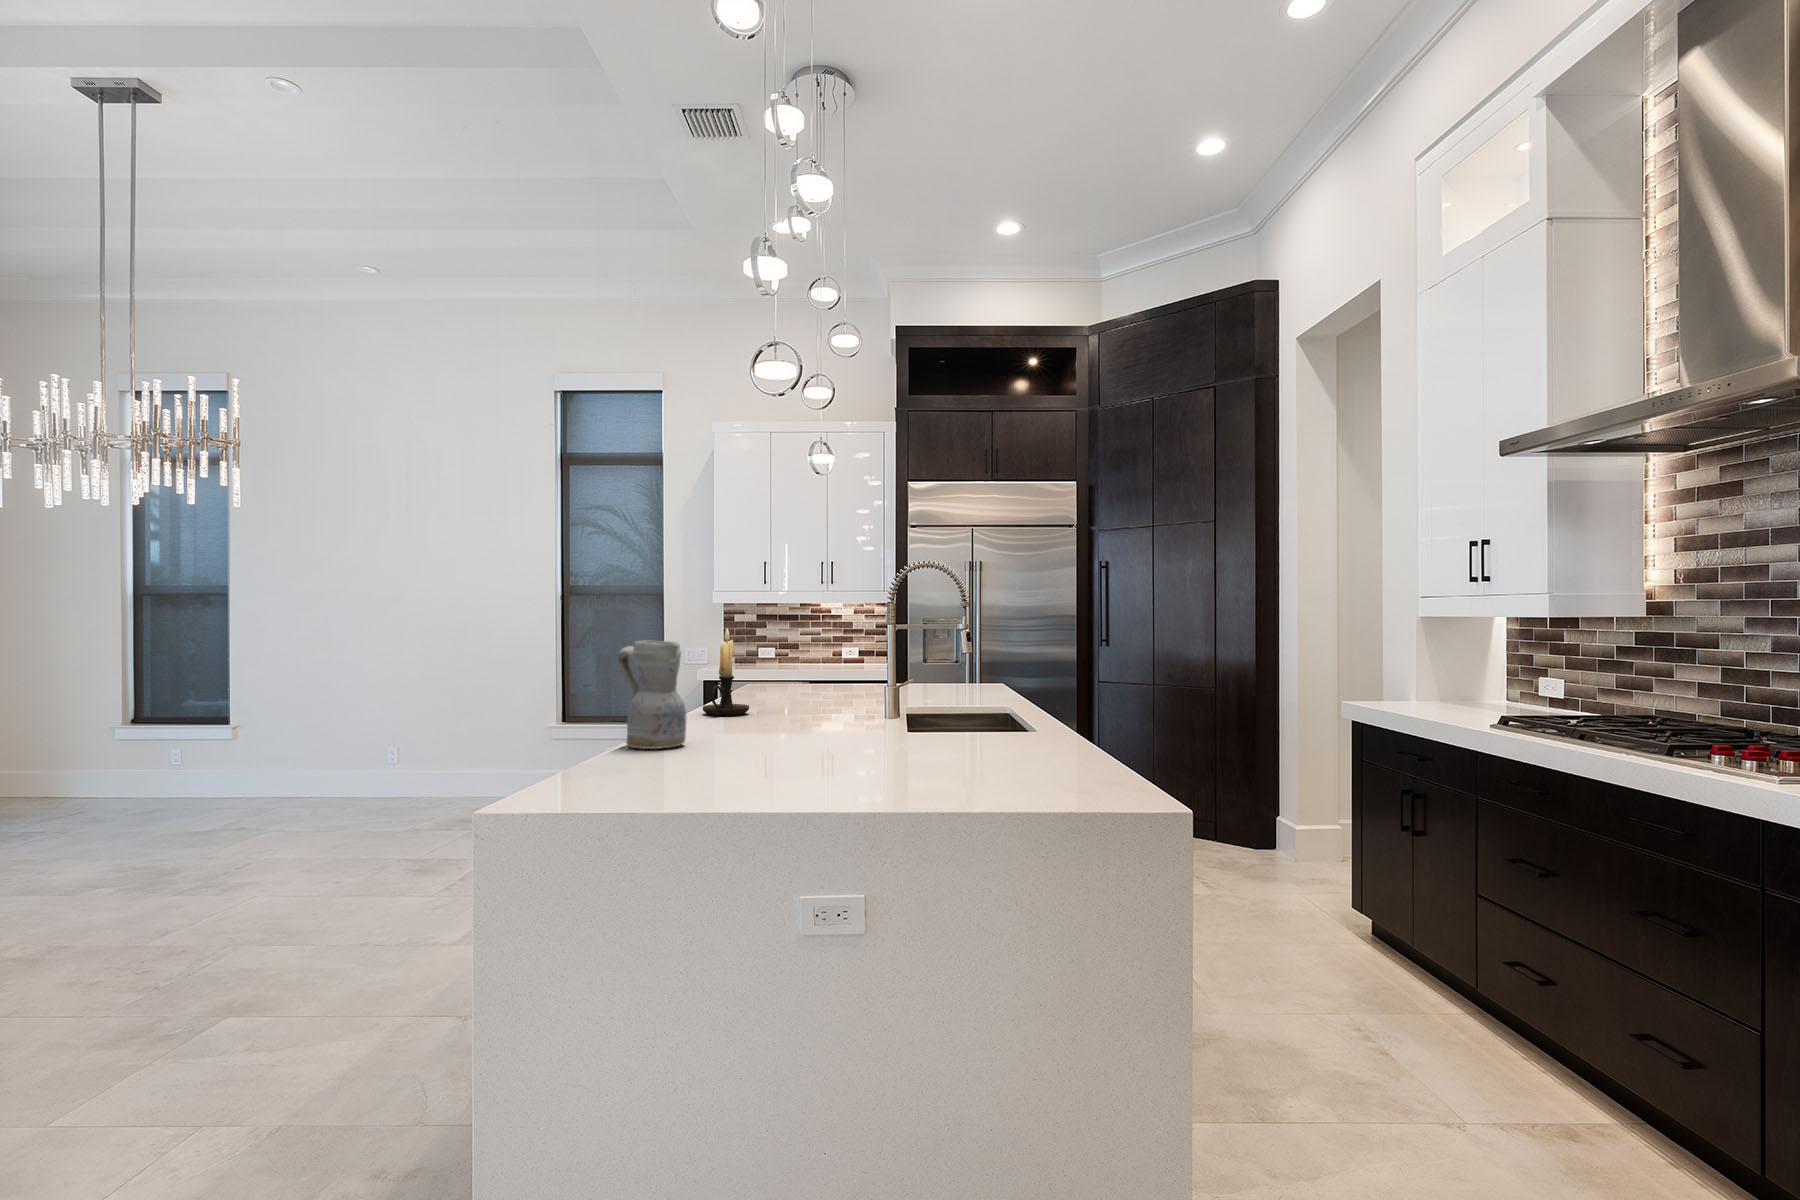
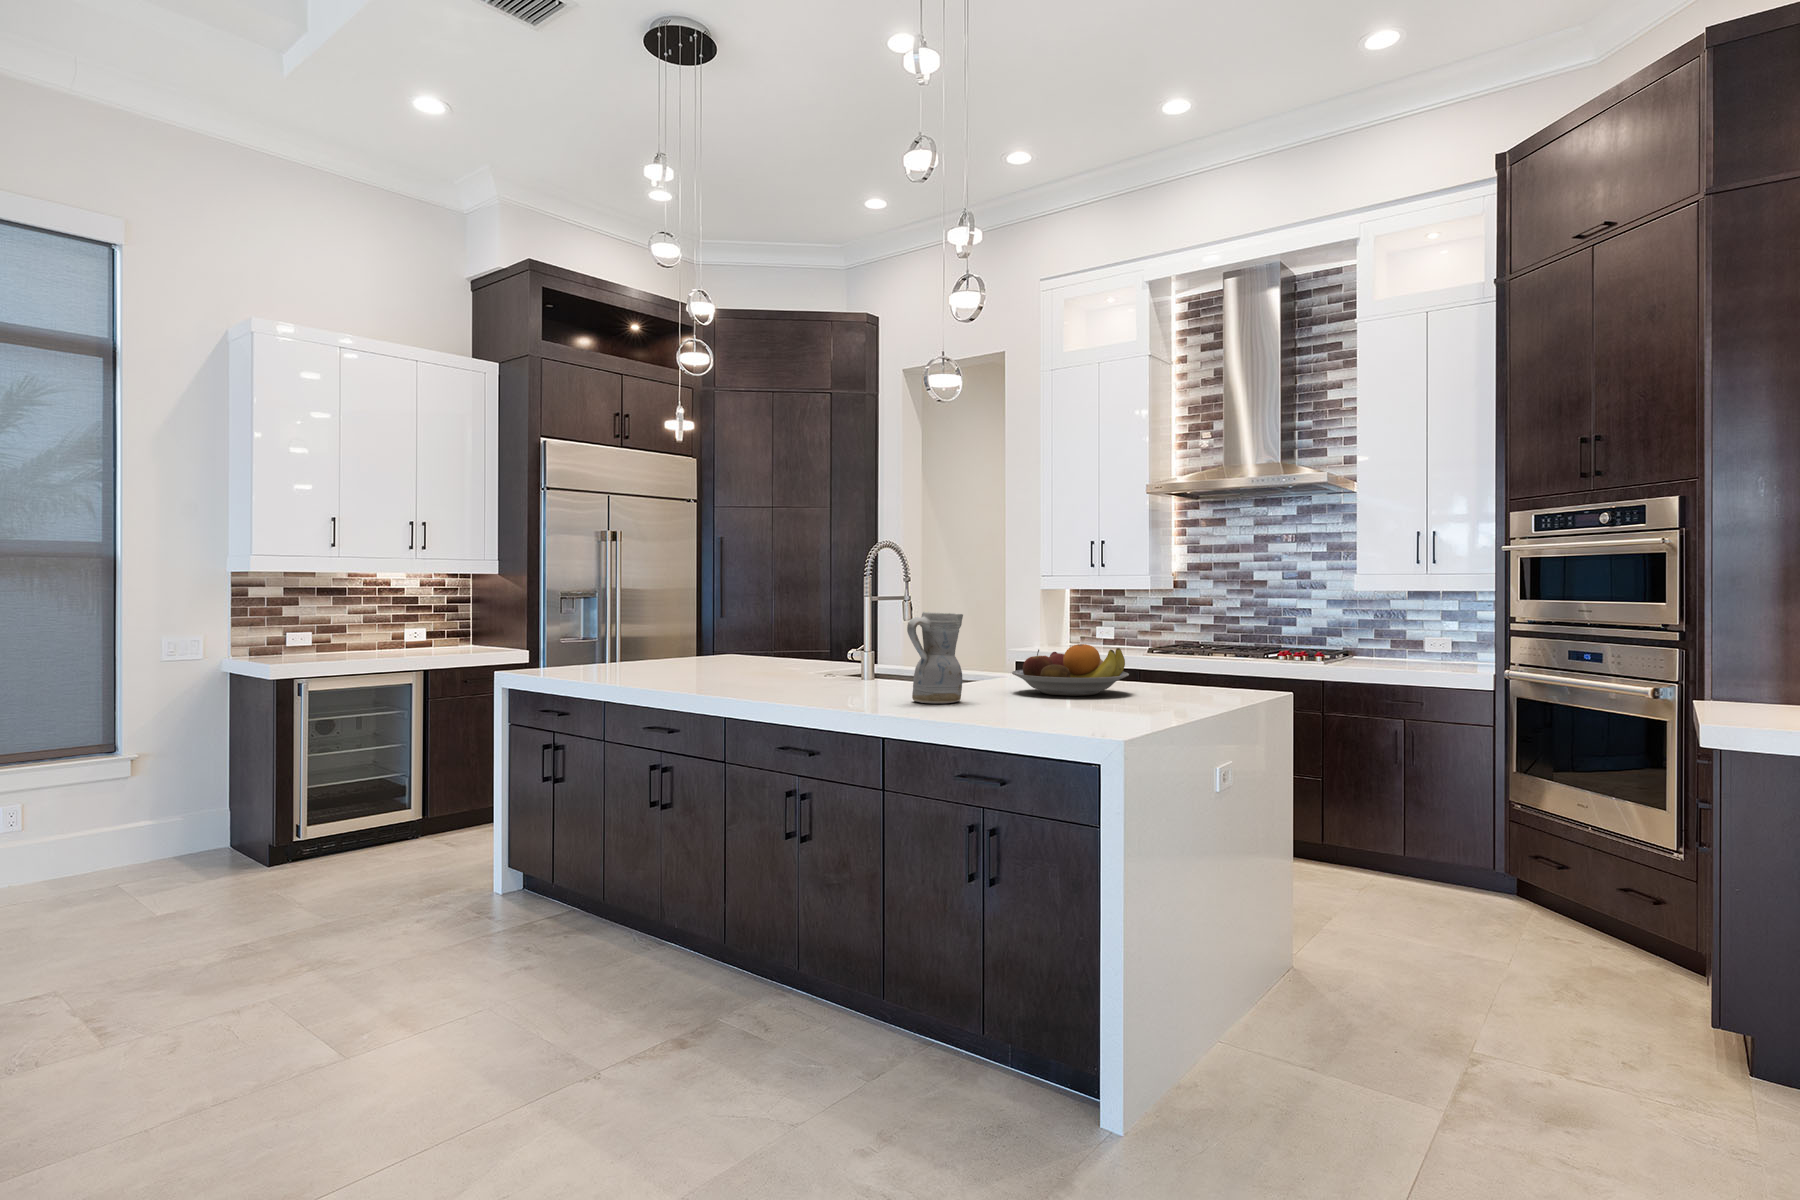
candle holder: present [703,628,749,716] -> none [737,601,782,688]
fruit bowl: none [761,692,921,764] -> present [1012,644,1129,696]

